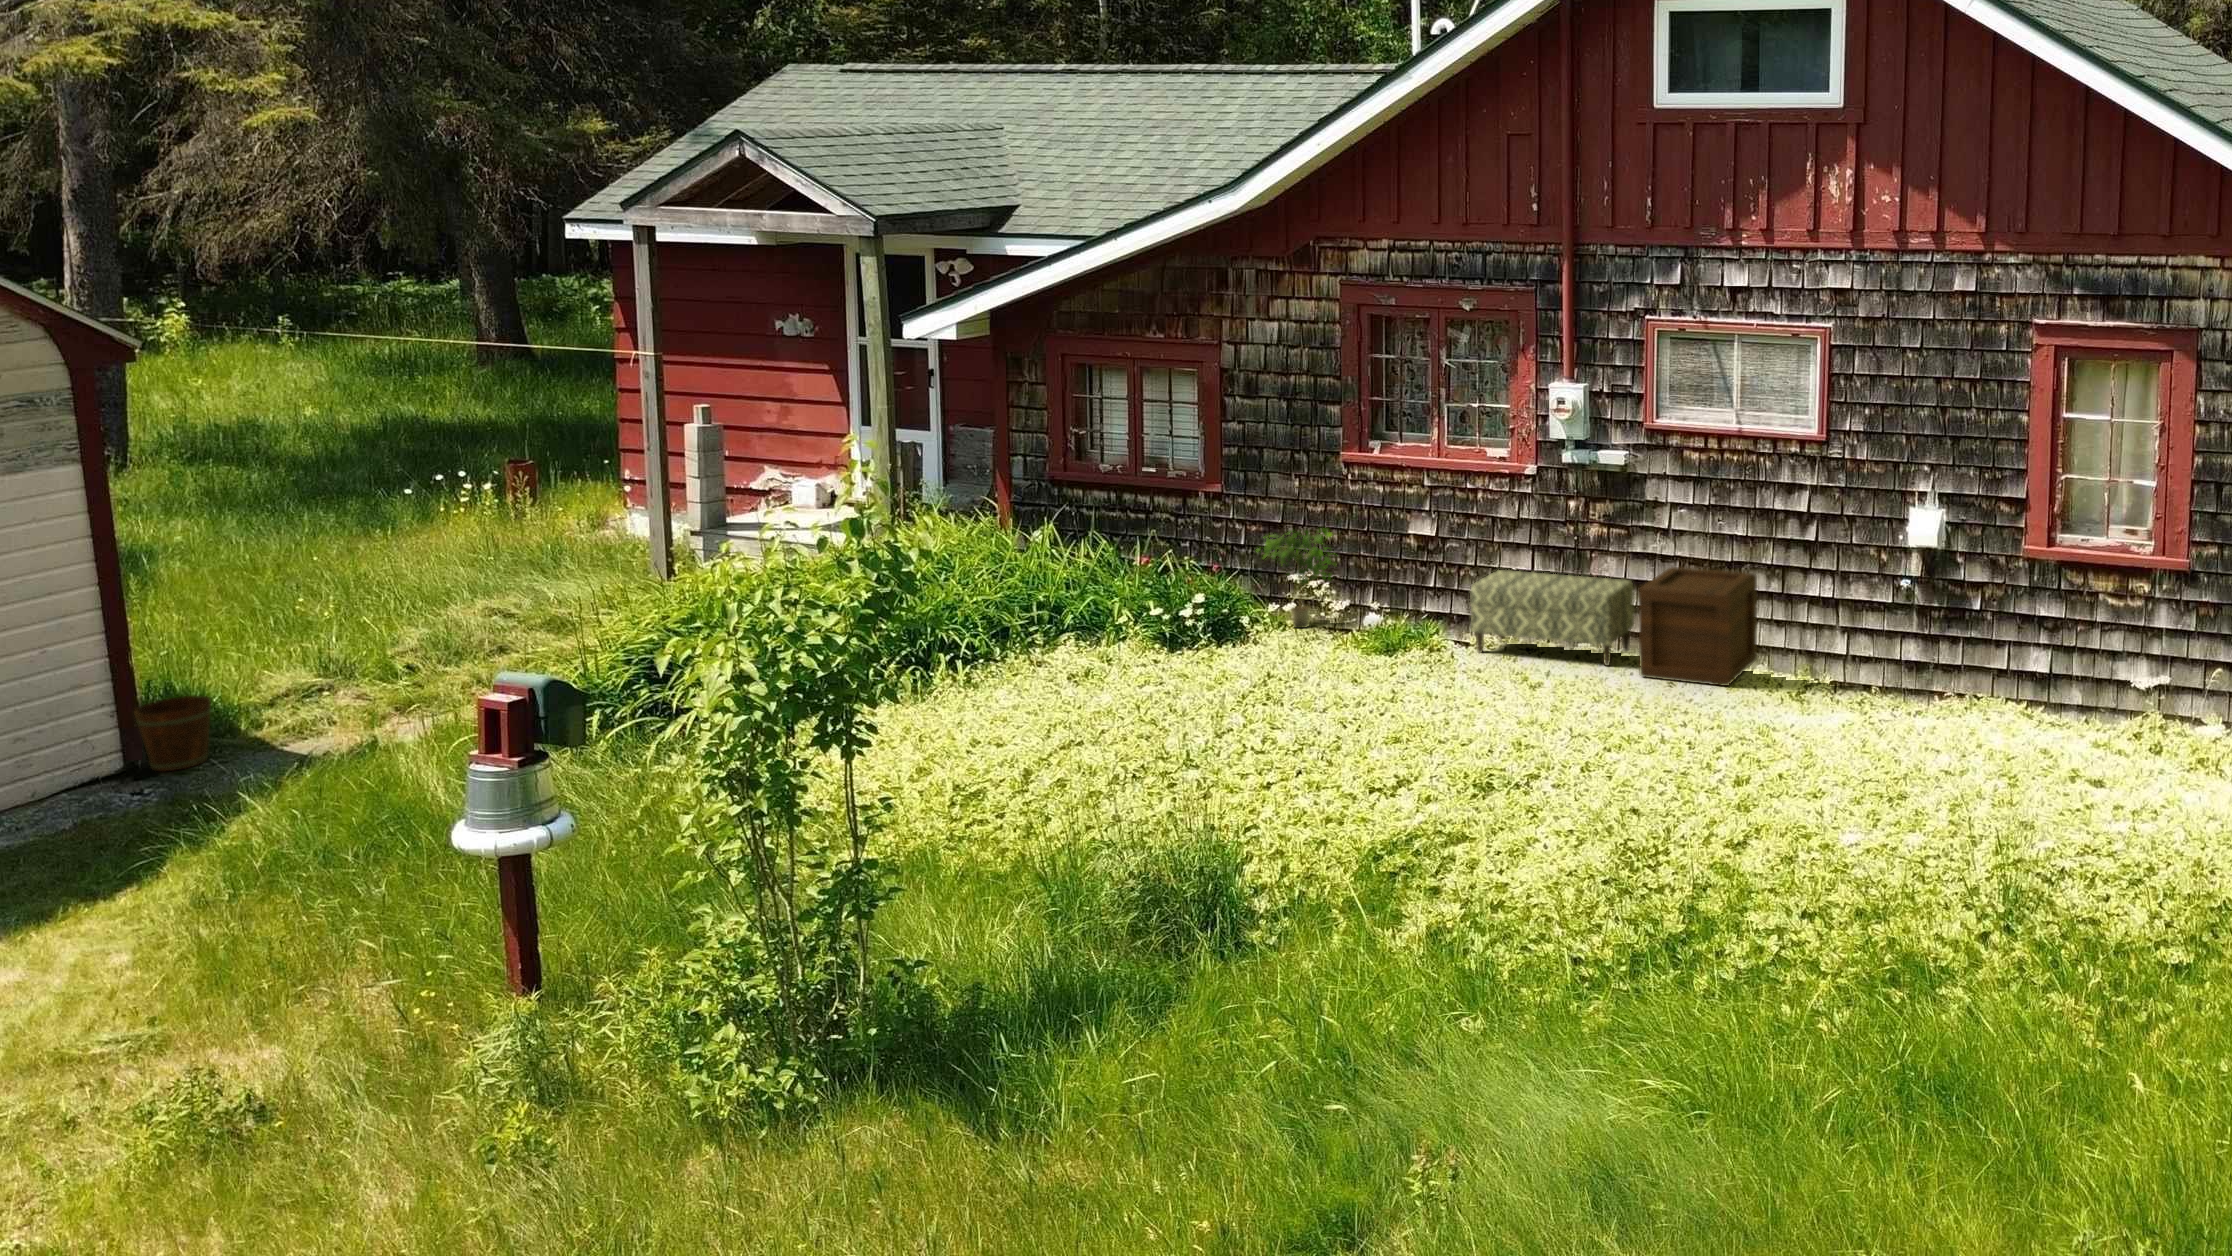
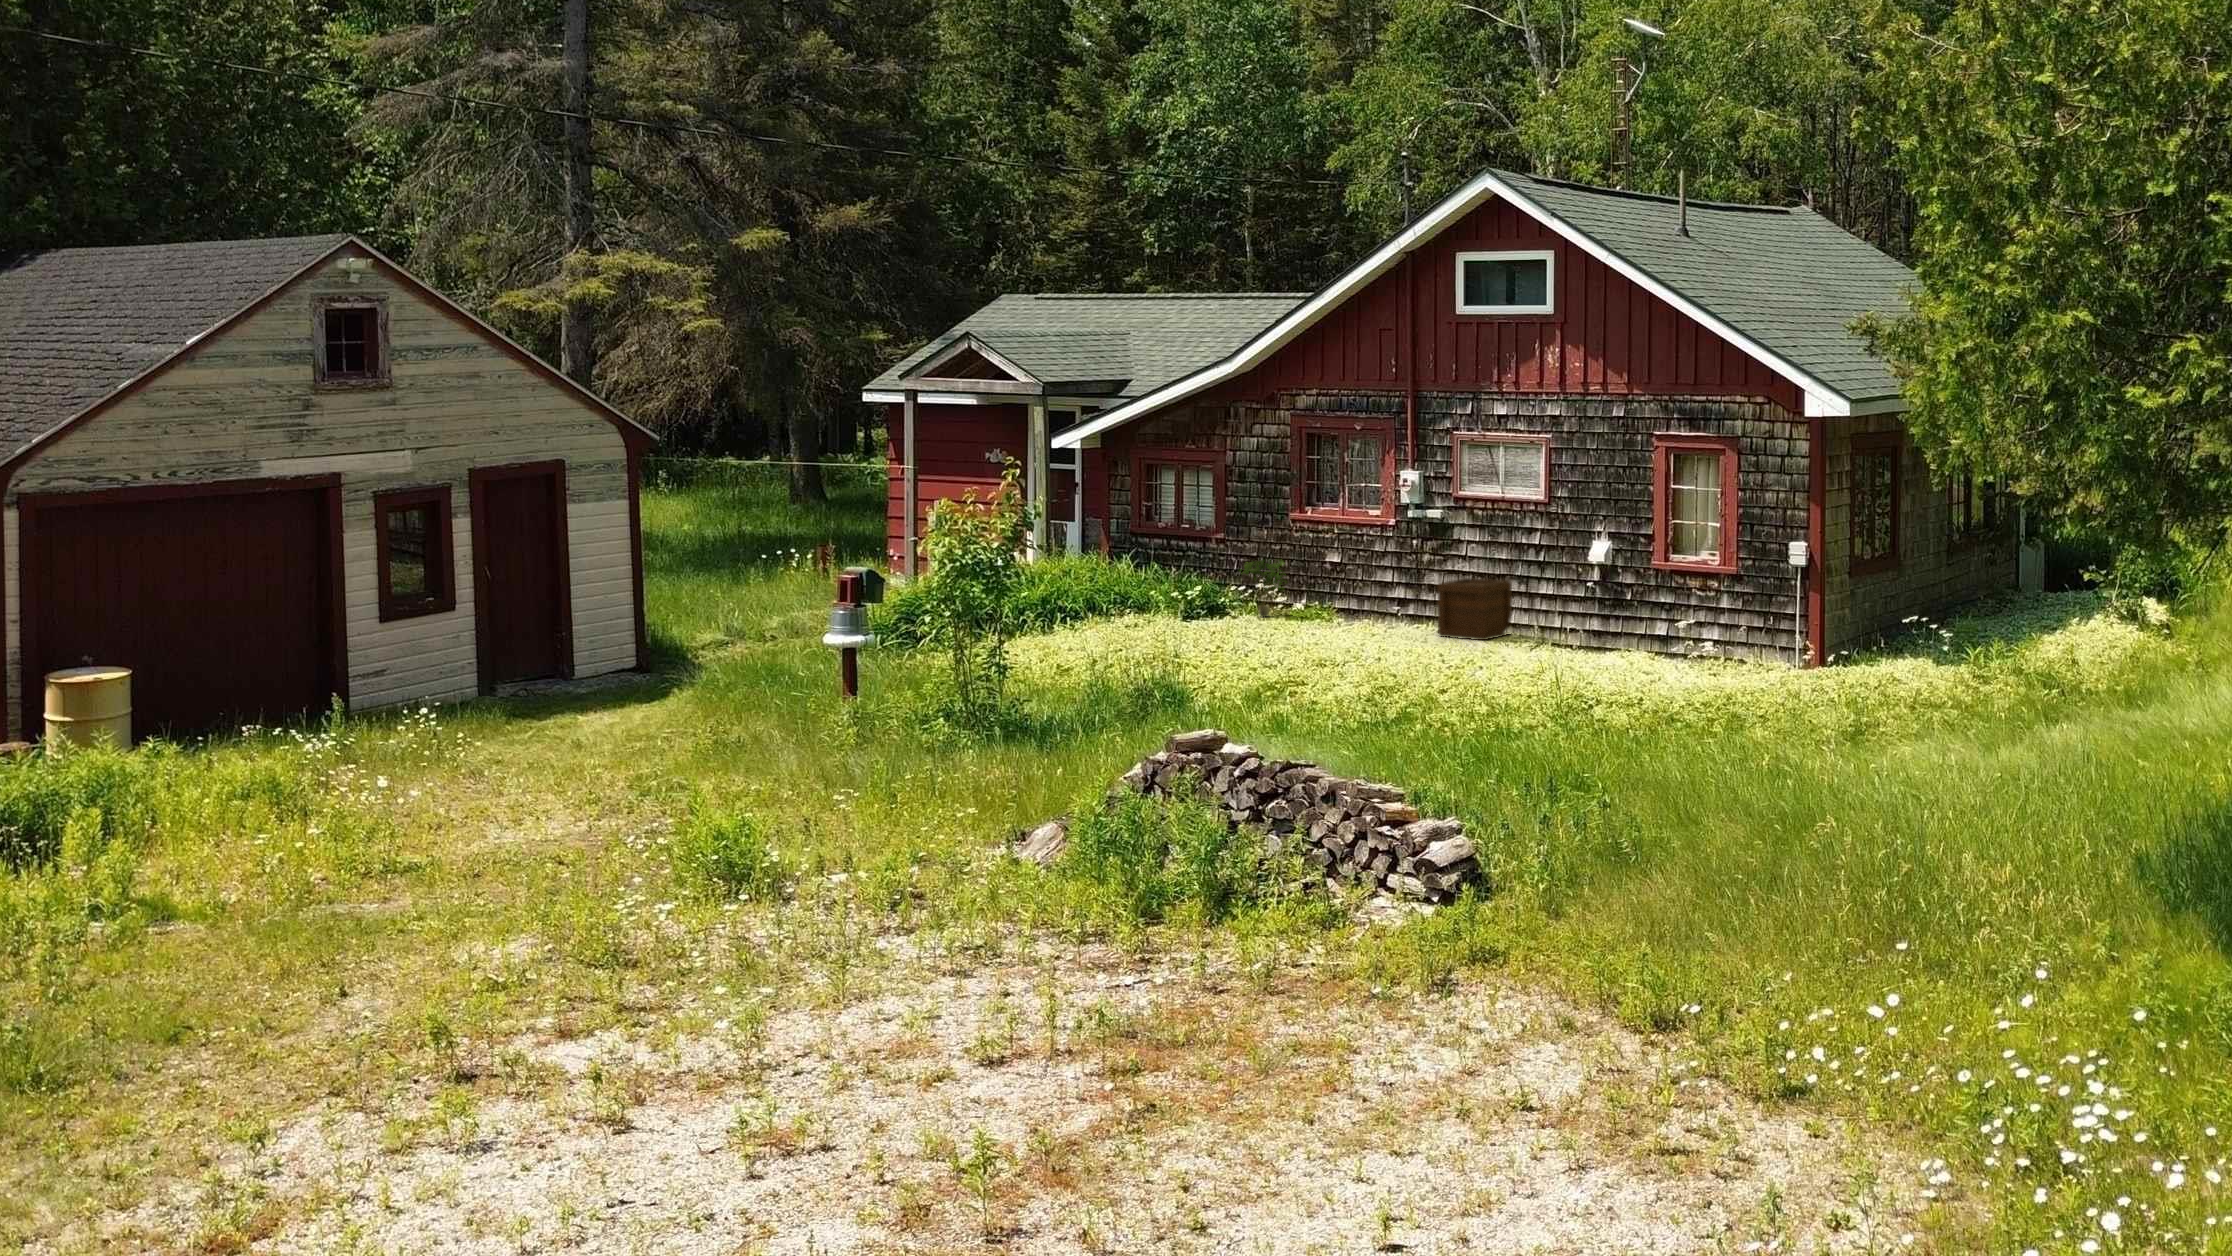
bench: present [1470,570,1634,666] -> none [1352,583,1447,633]
bucket: present [134,696,211,771] -> none [656,617,691,652]

